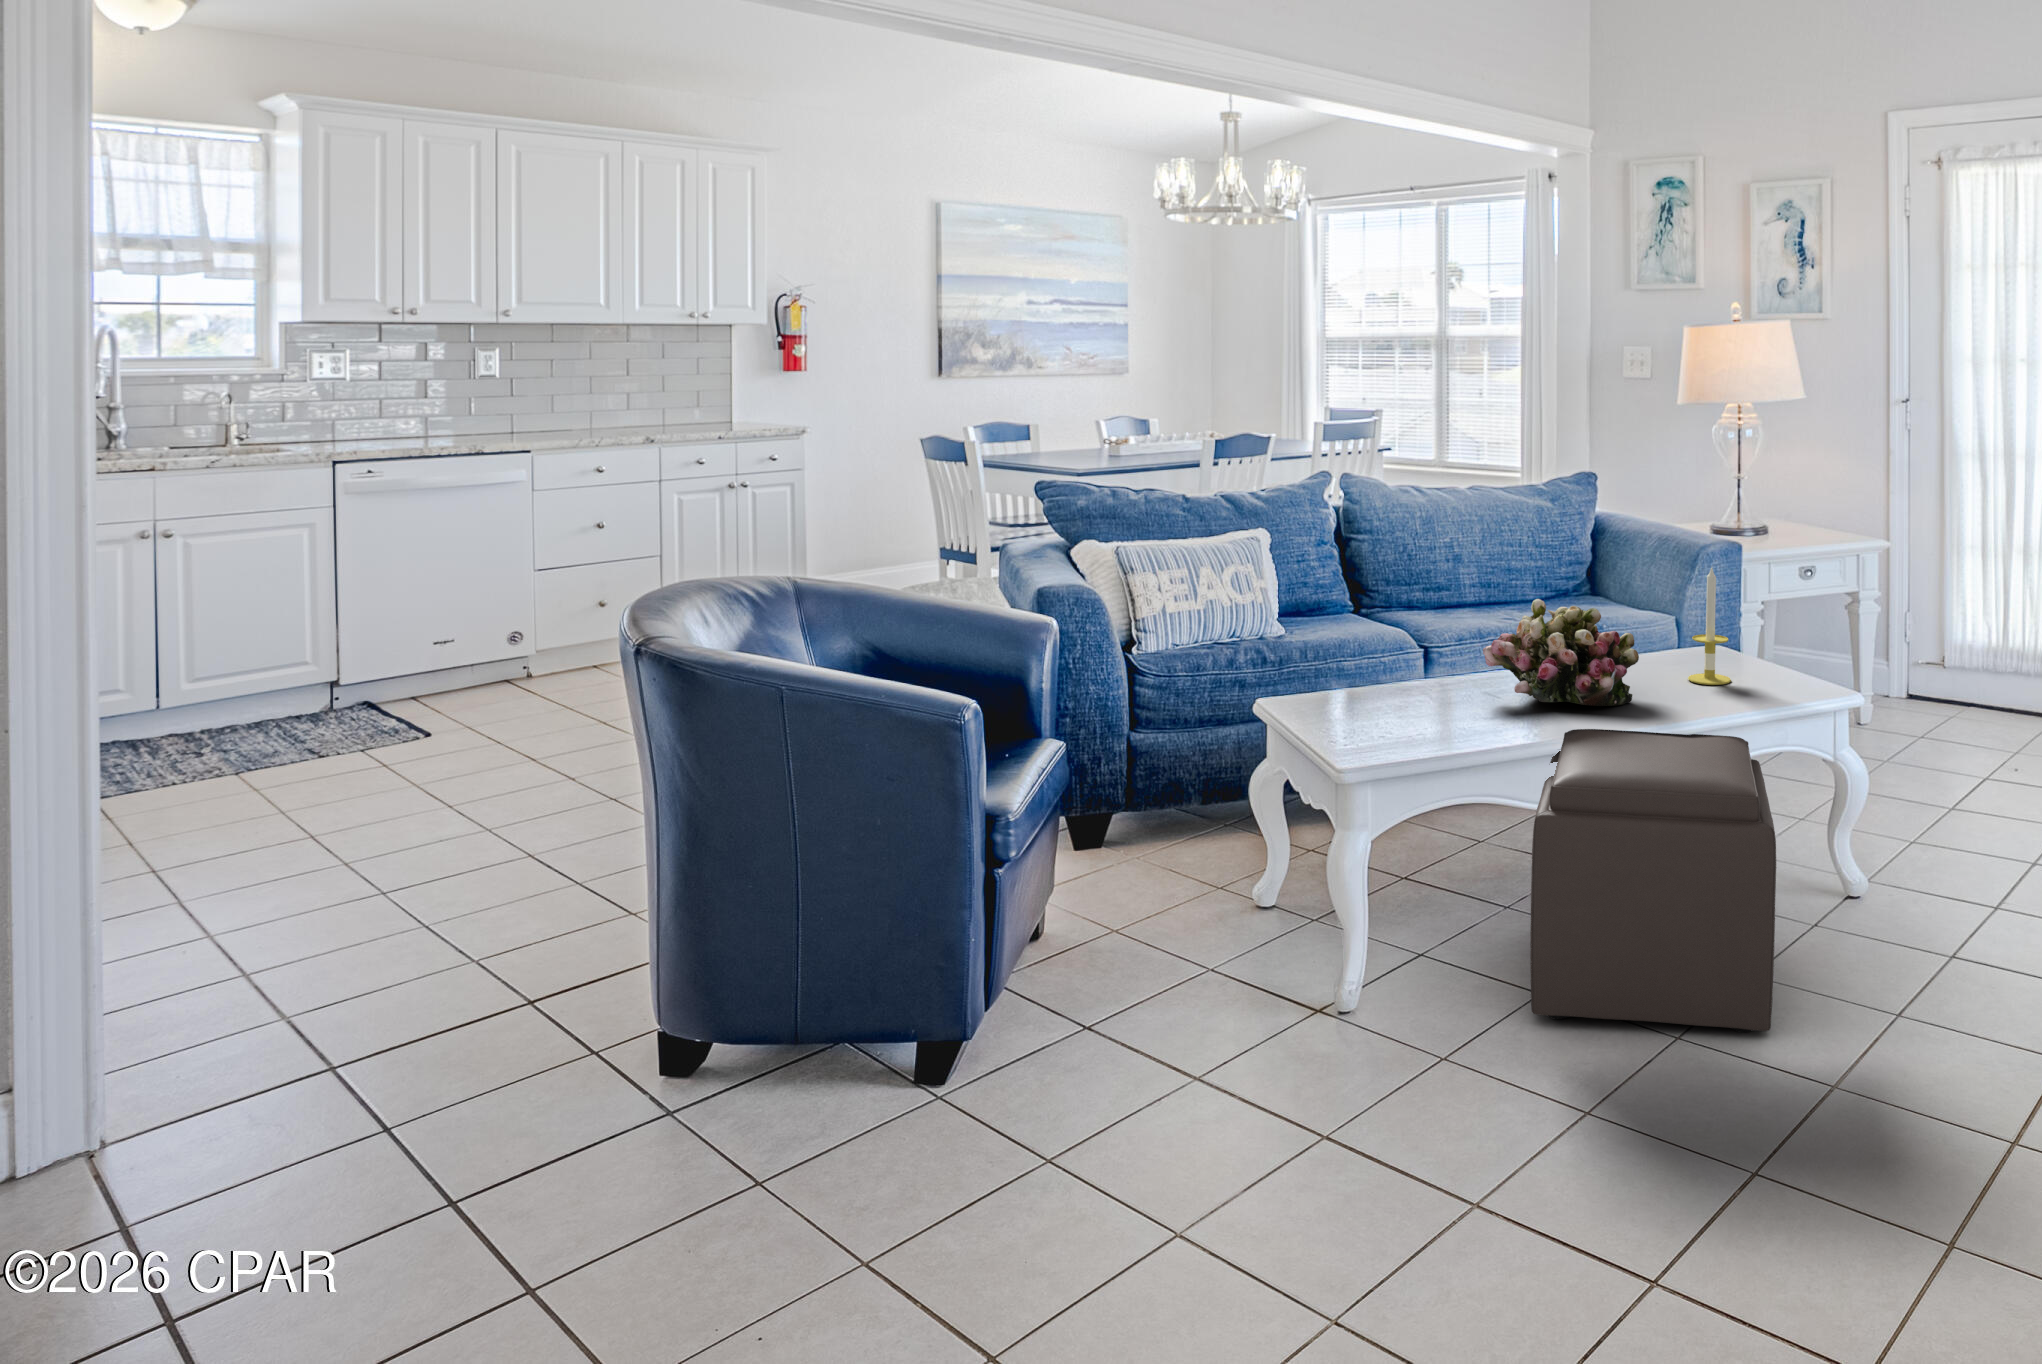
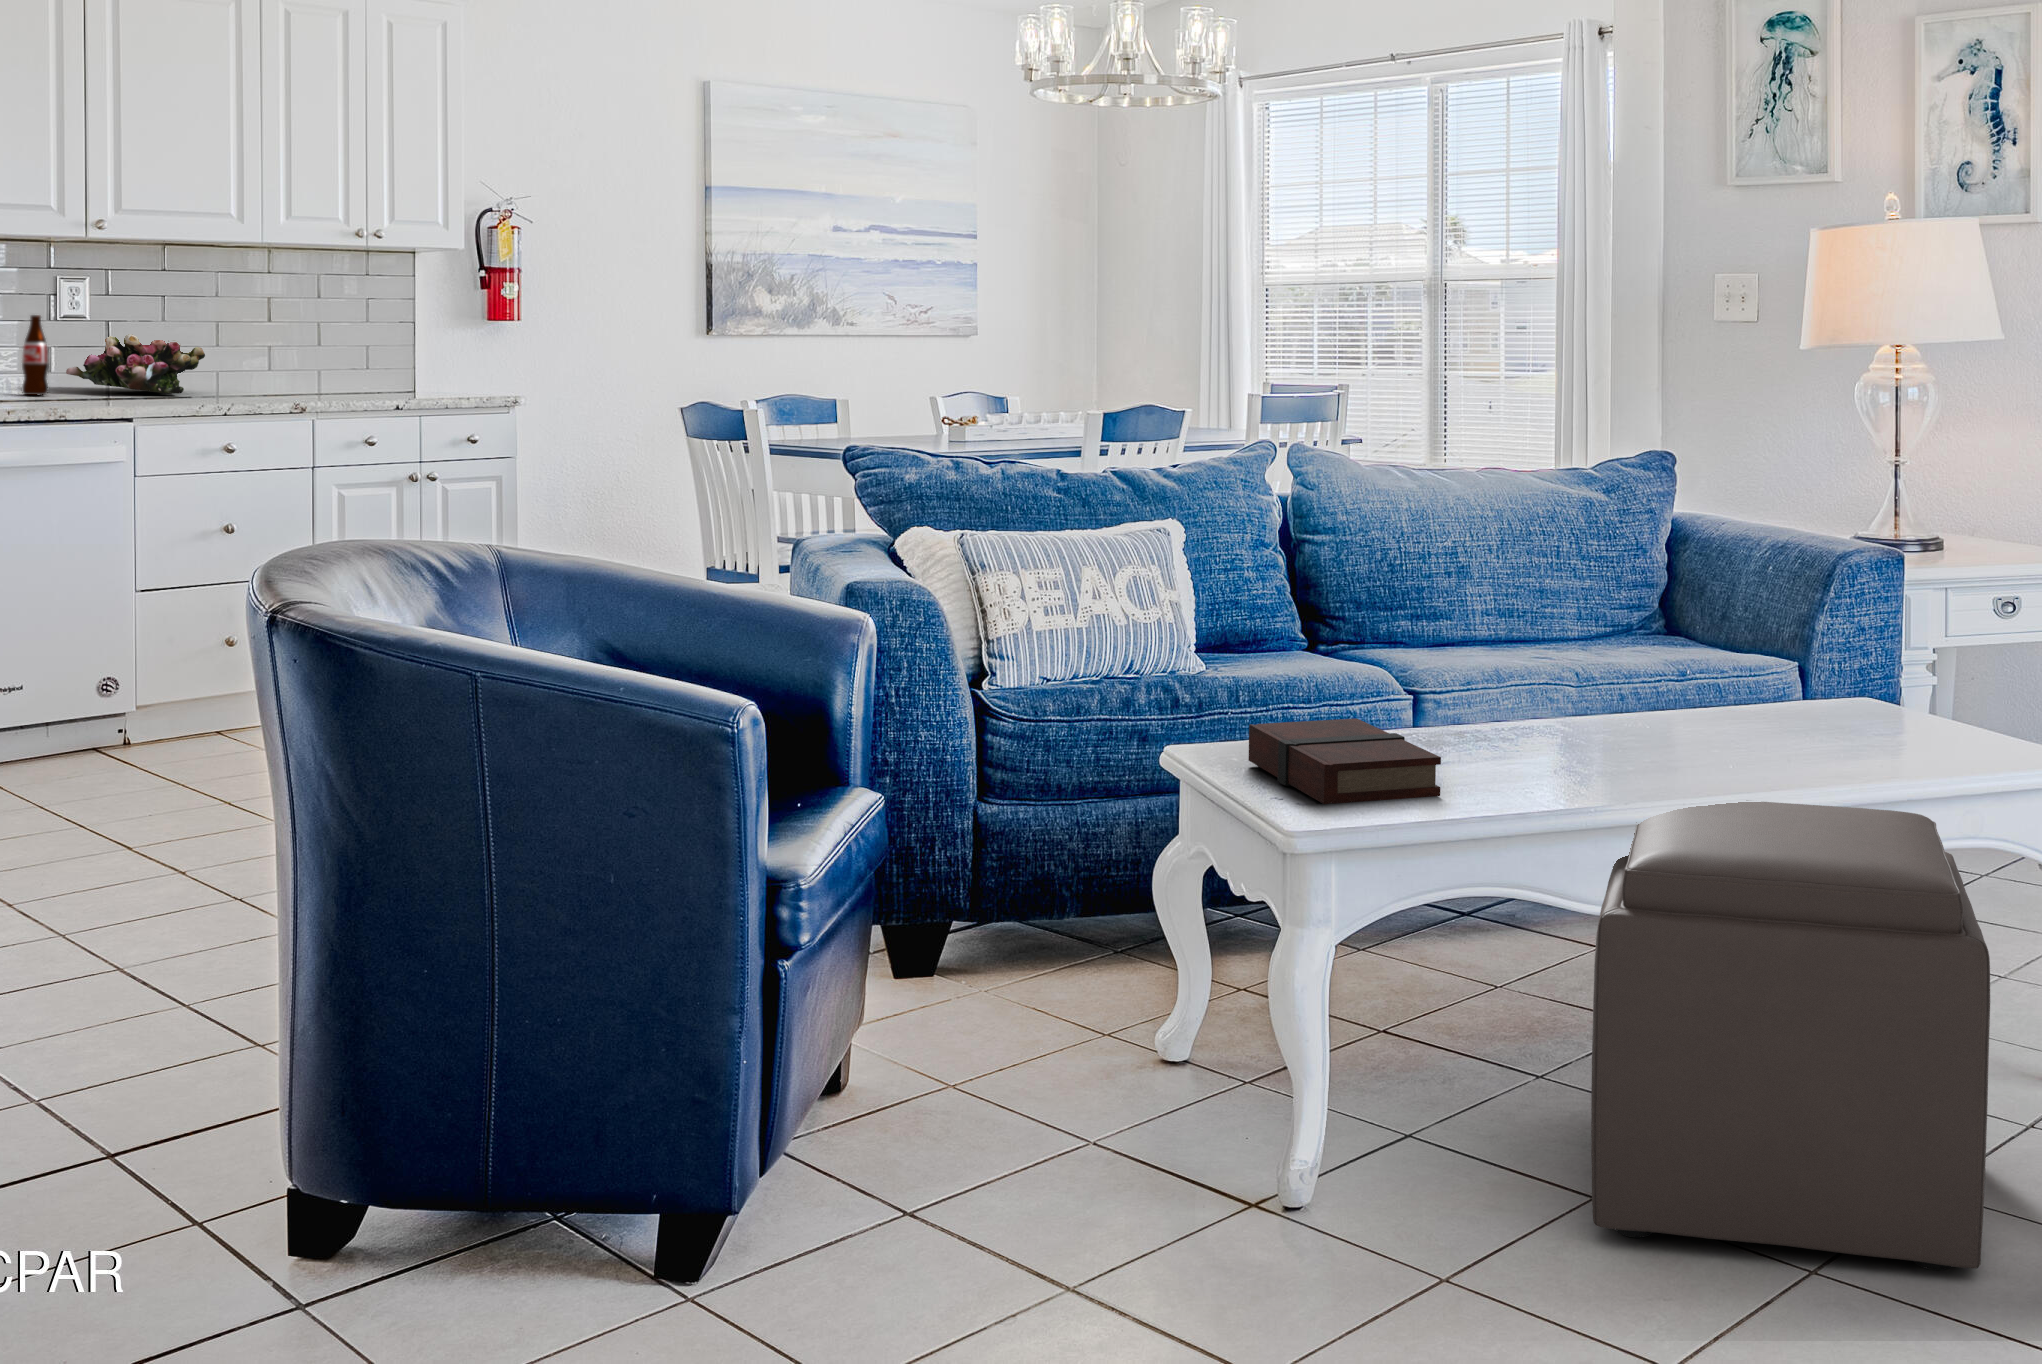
bottle: none [434,377,454,434] -> present [22,315,49,395]
candle: present [1688,568,1731,685] -> none [1832,558,1901,744]
flower arrangement: present [1483,599,1639,706] -> present [66,334,205,394]
book: none [1312,679,1436,744] -> present [1248,718,1441,804]

